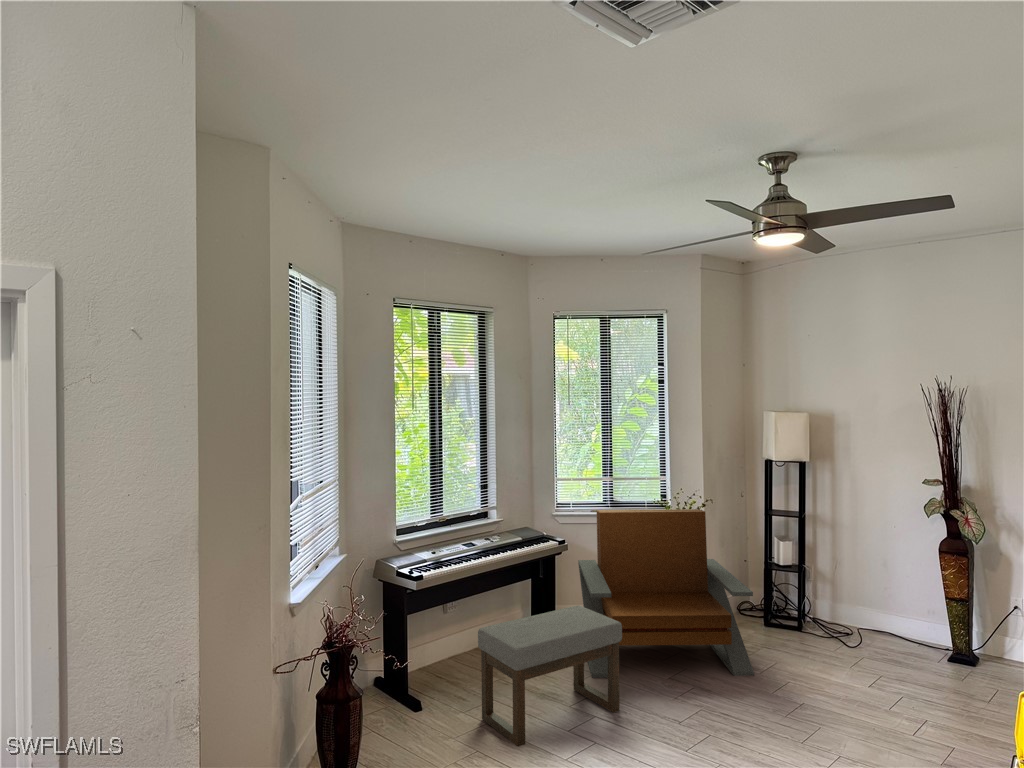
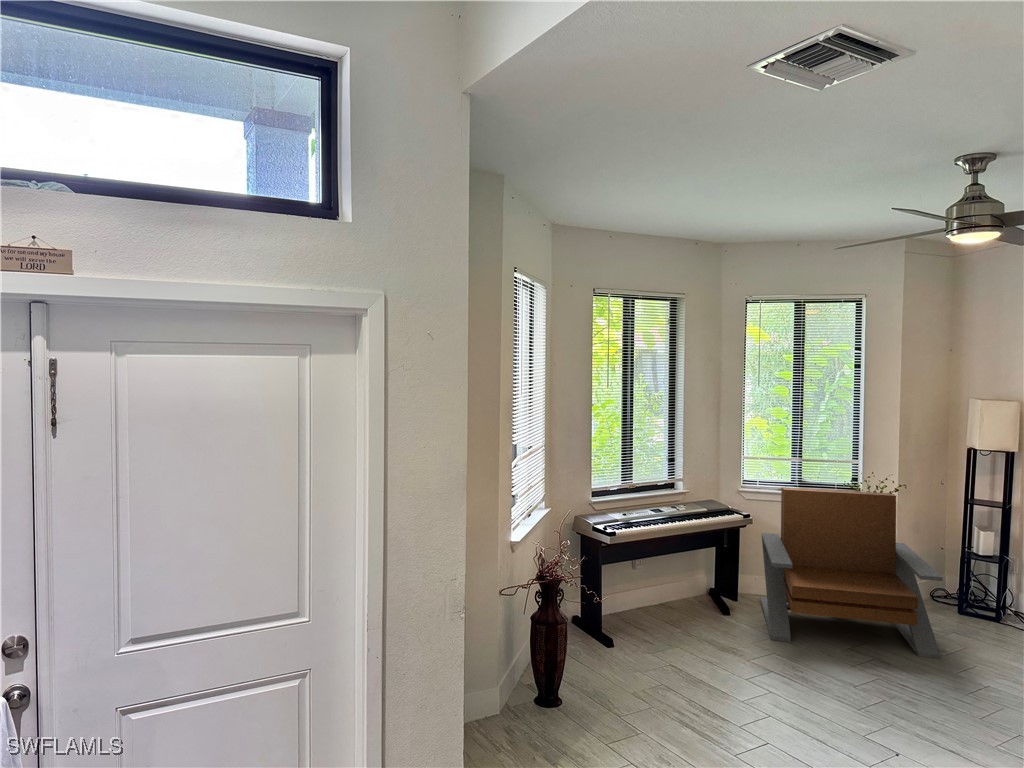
ottoman: present [478,606,622,747] -> none [665,572,801,686]

